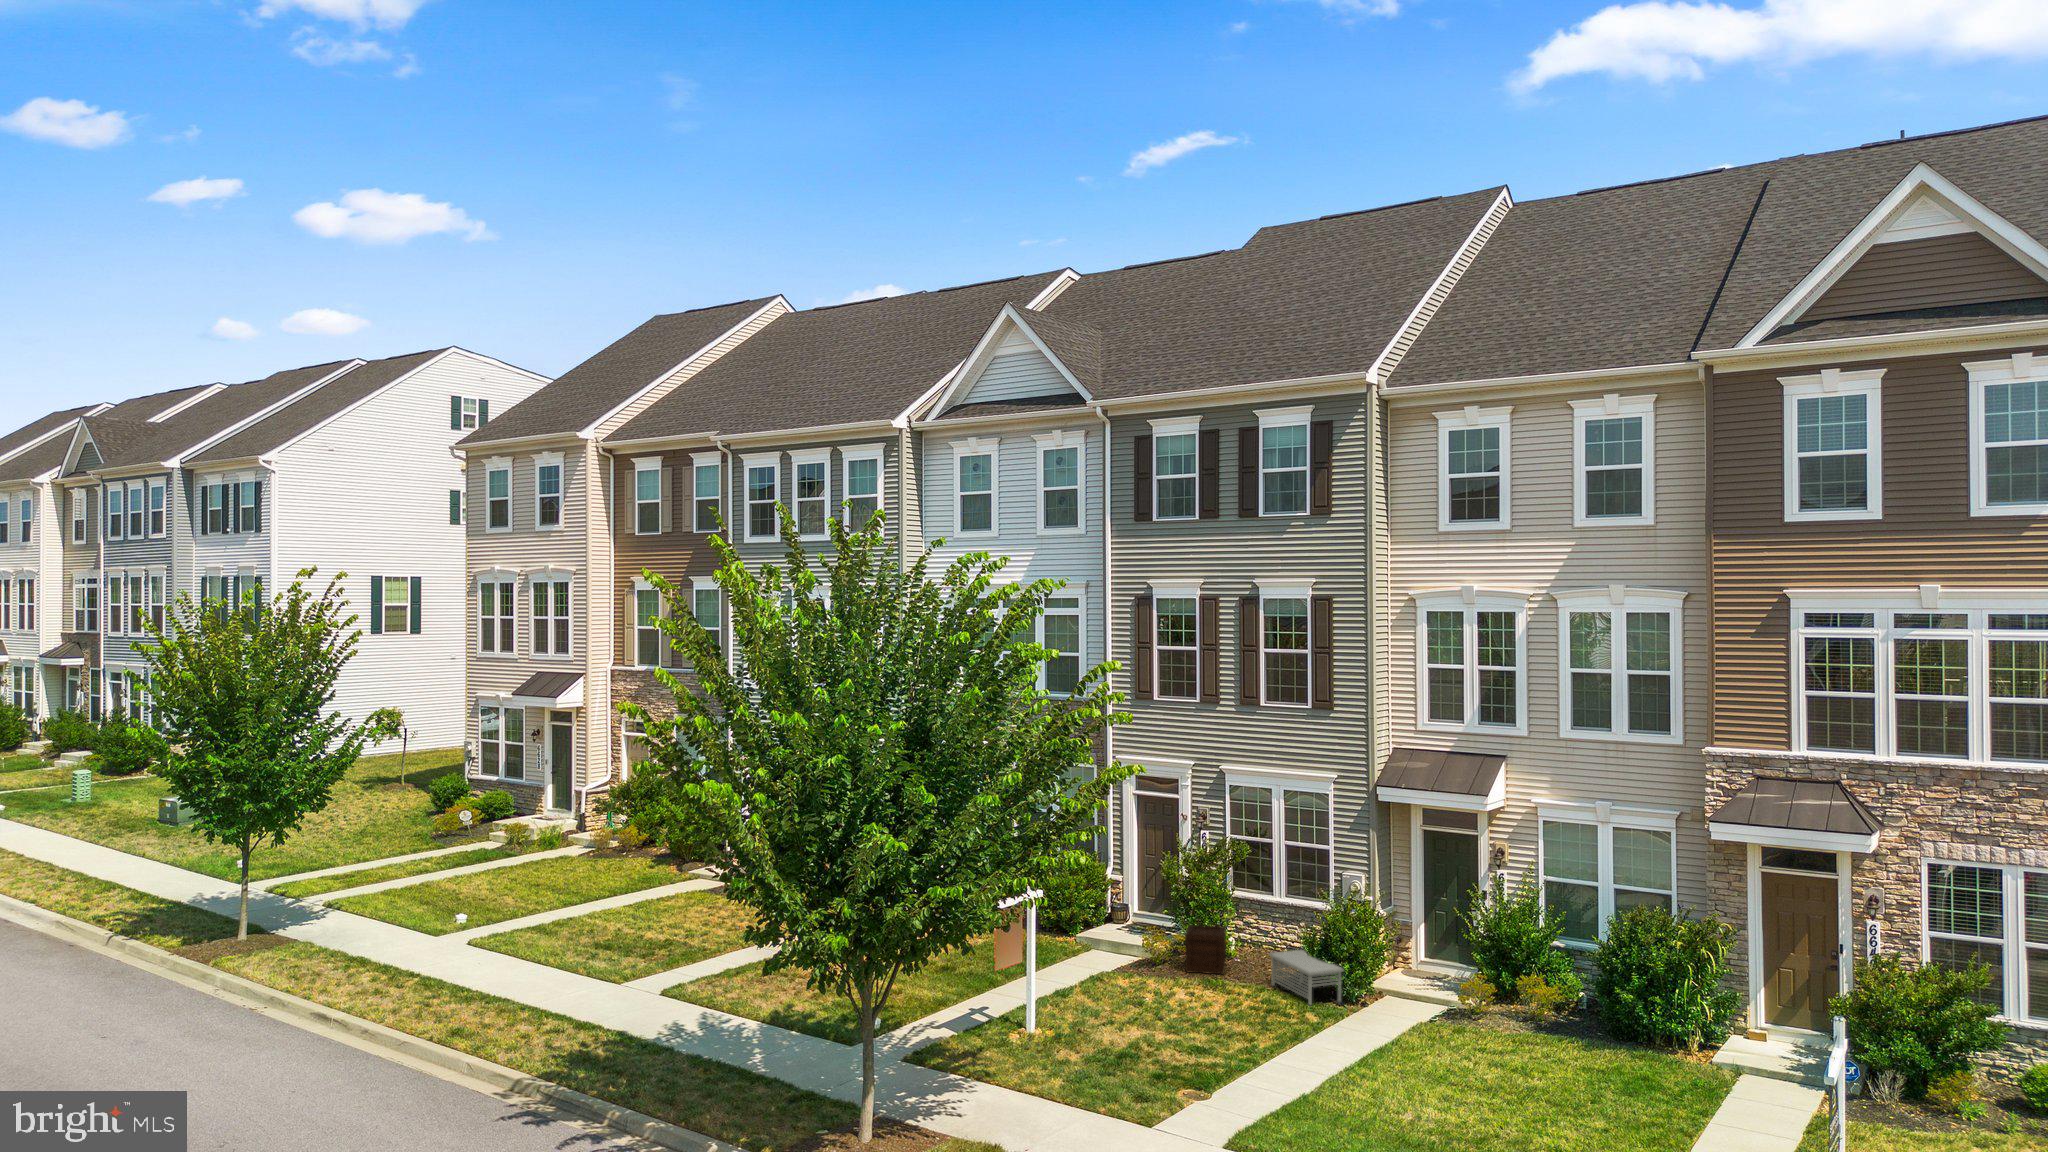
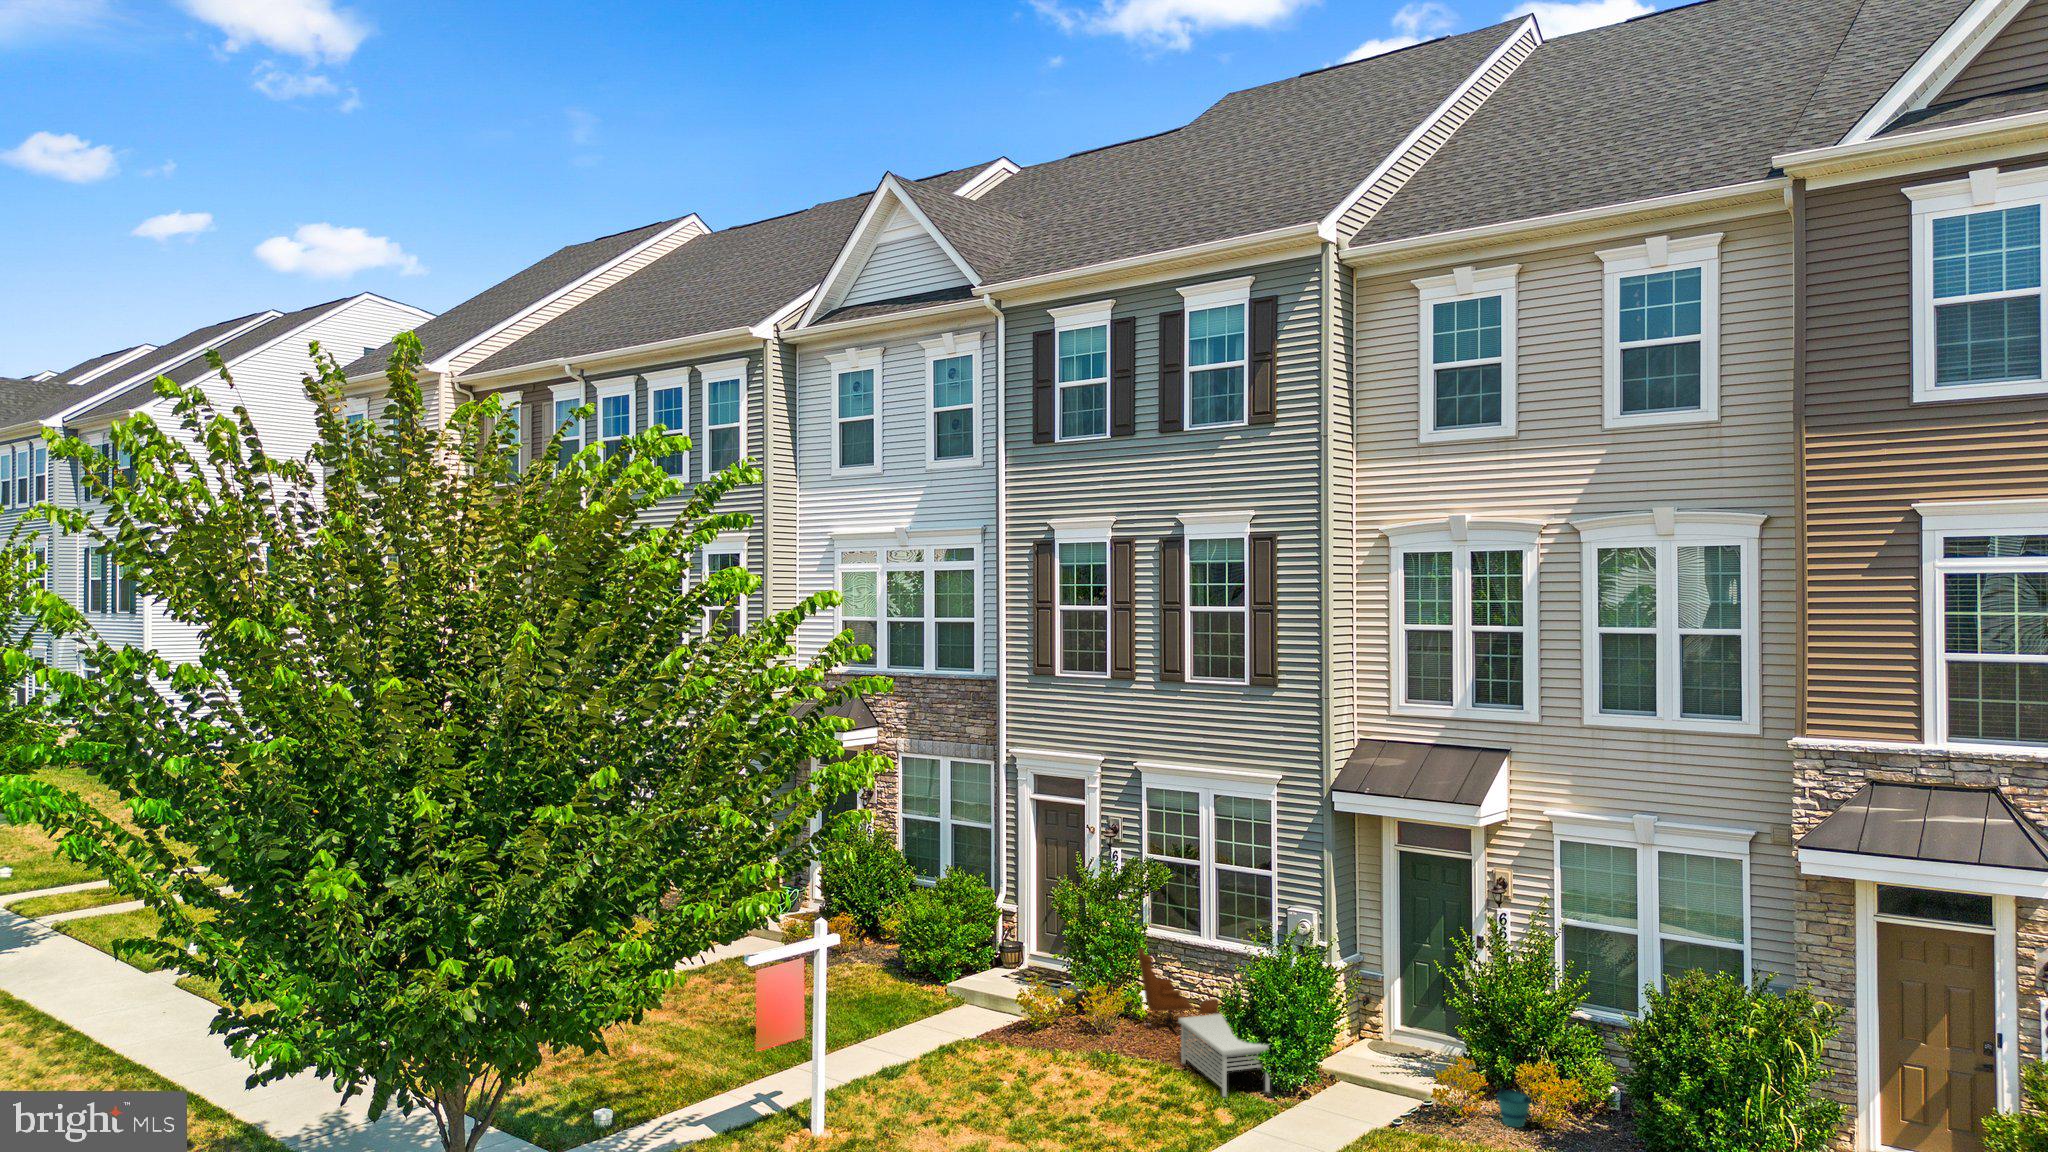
lounge chair: none [1230,905,1300,968] -> present [1138,948,1219,1031]
wooden crate: present [1185,925,1226,974] -> none [1071,974,1132,1044]
bucket: none [1503,993,1532,1020] -> present [1497,1087,1536,1127]

